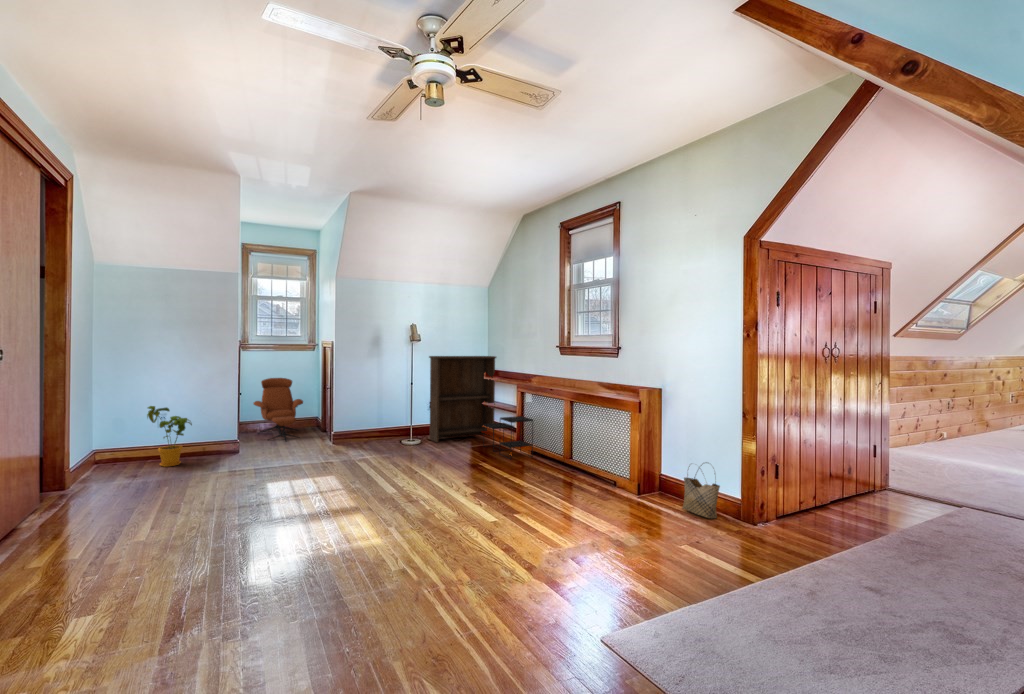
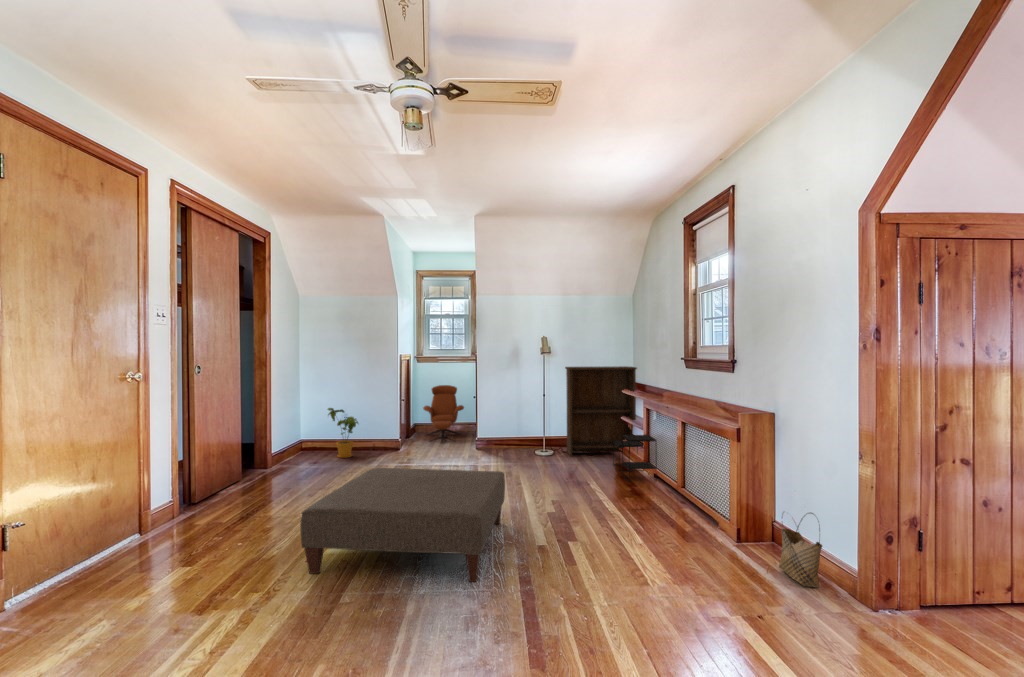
ottoman: none [258,457,475,596] -> present [300,468,505,582]

